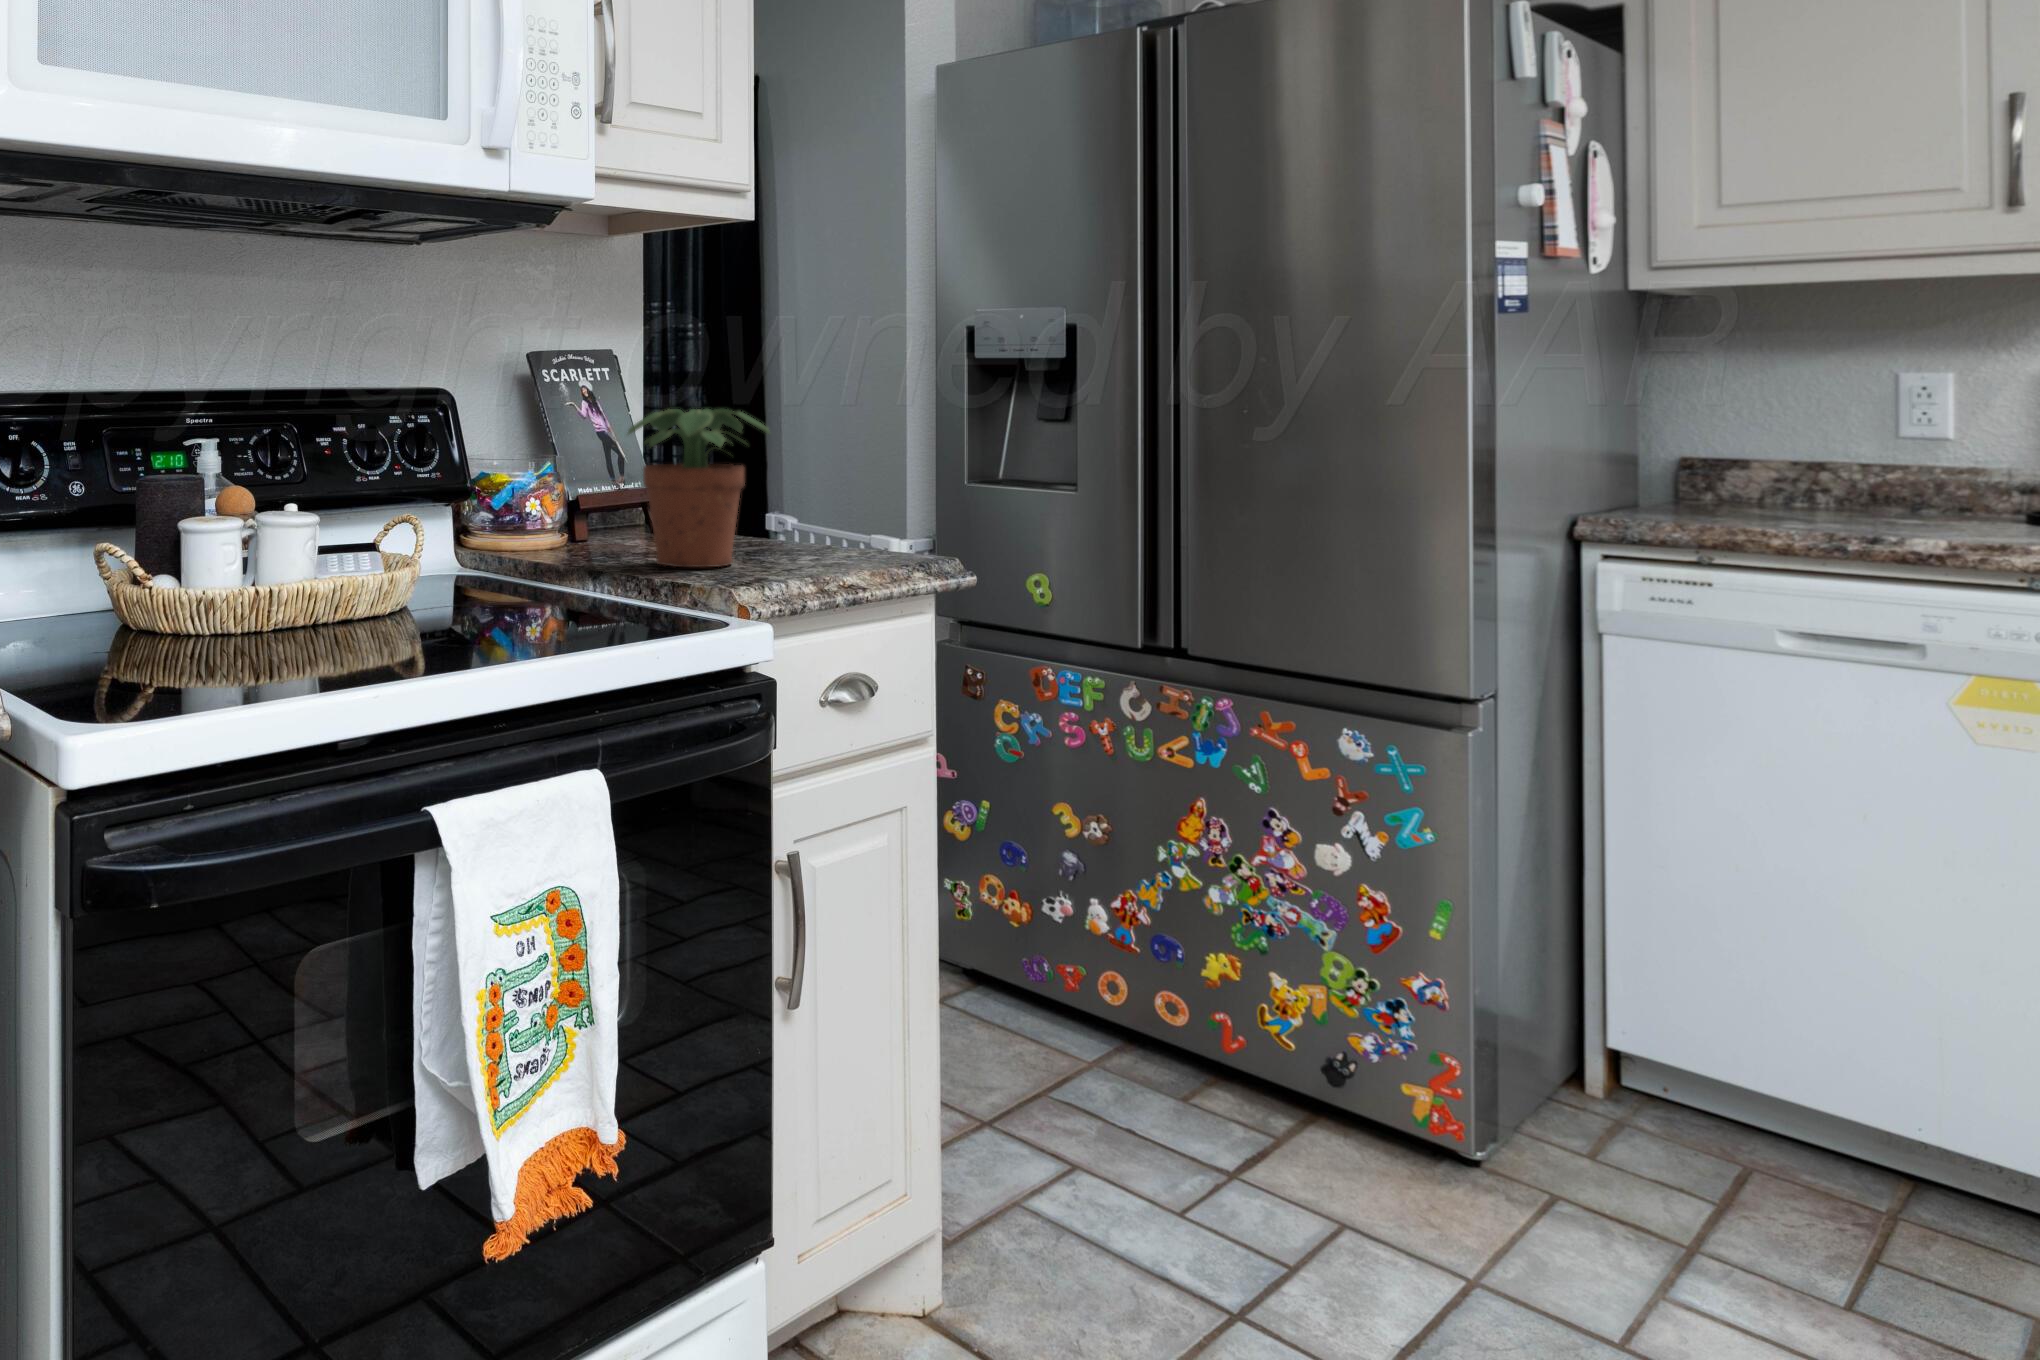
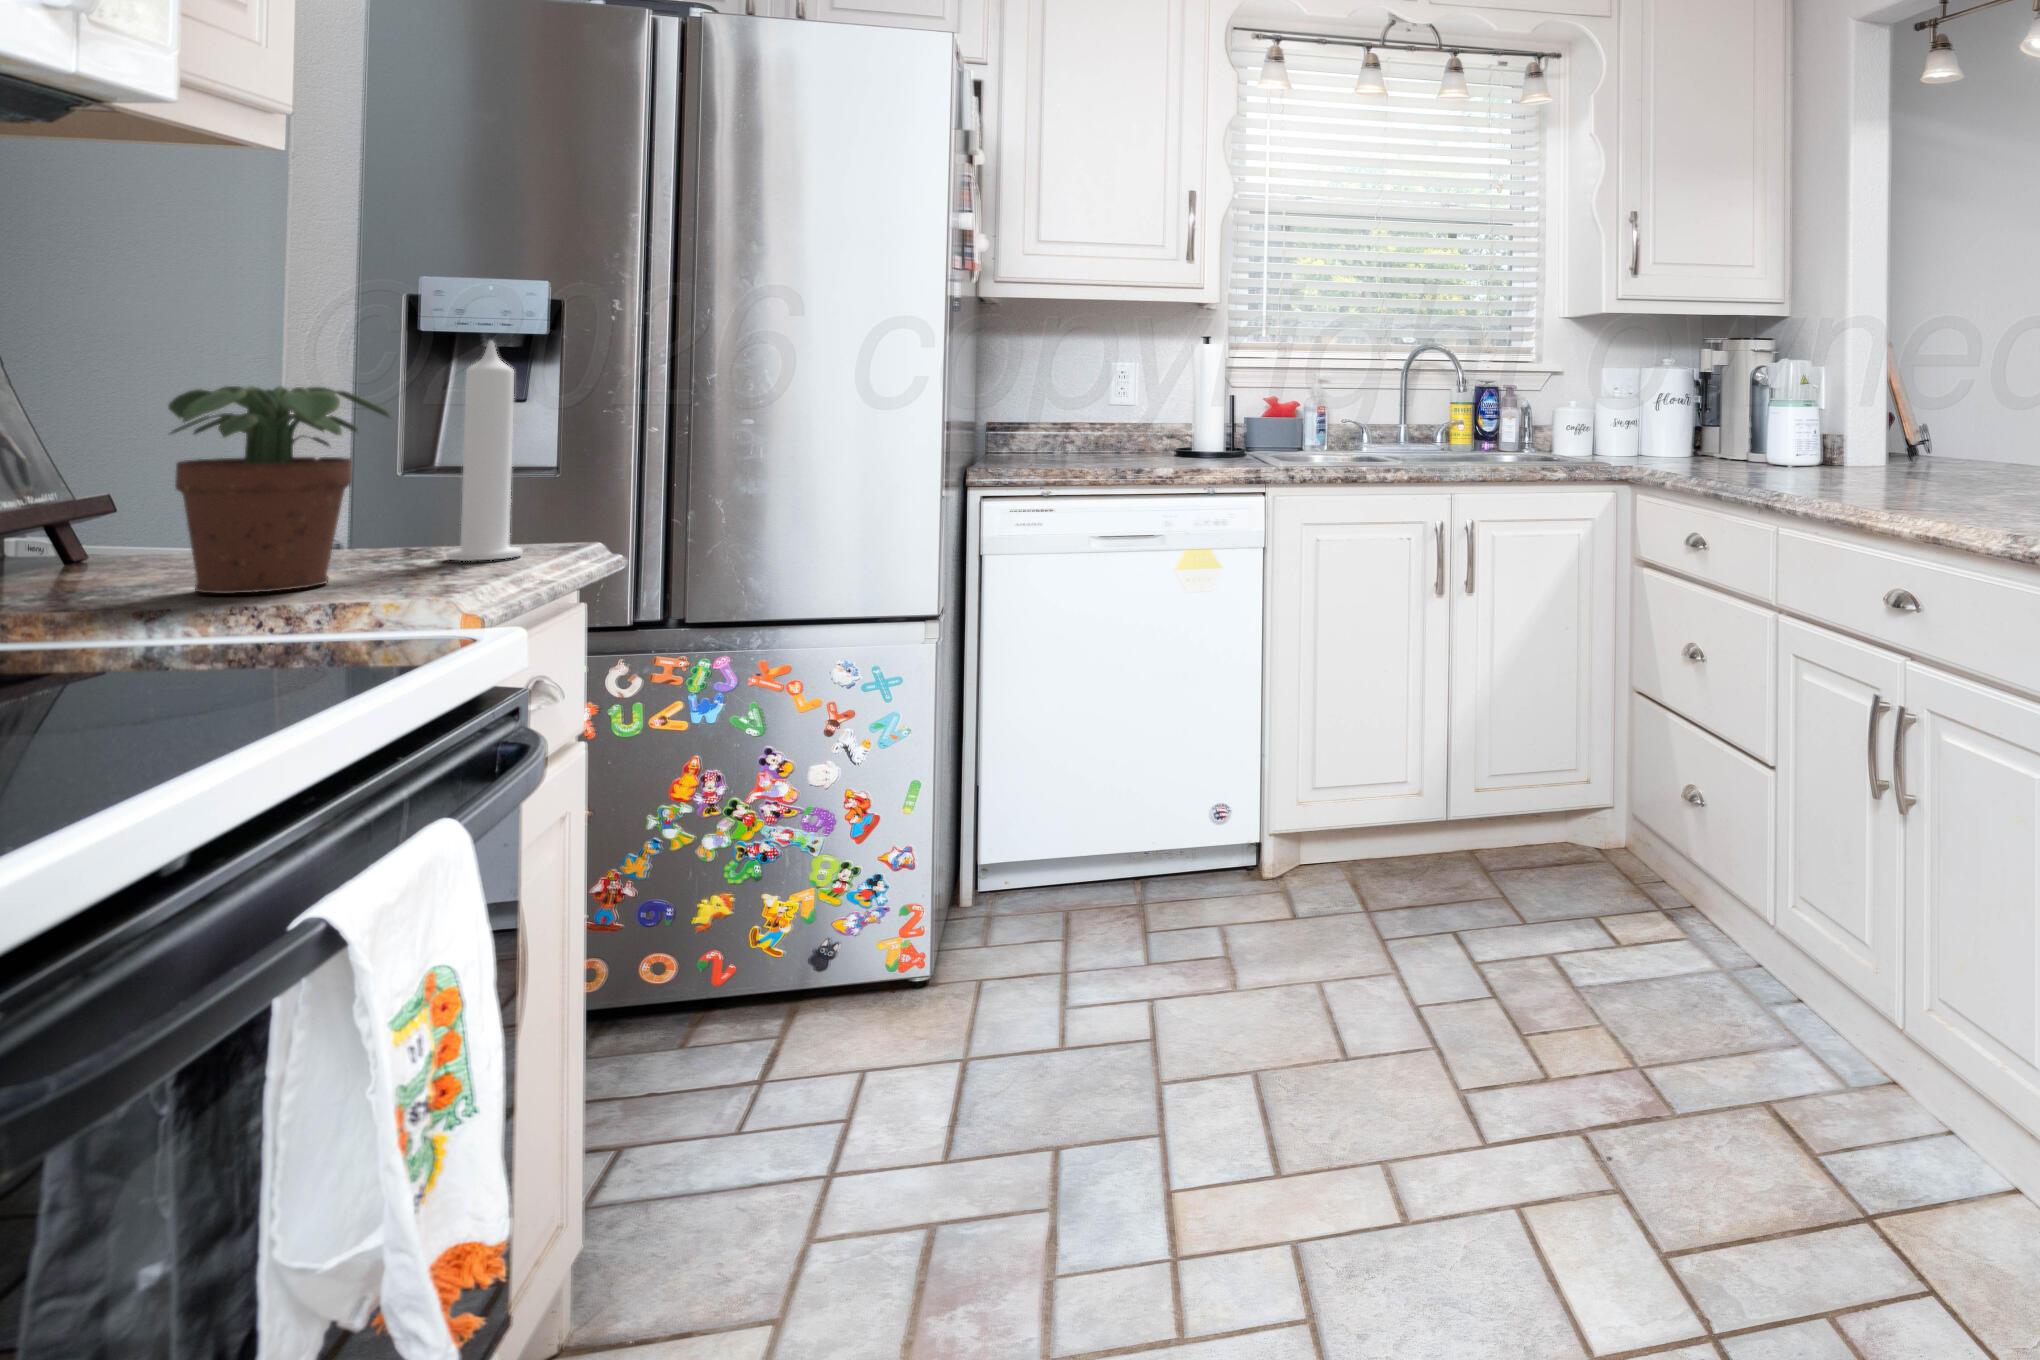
candle: none [833,367,889,561] -> present [446,341,523,561]

